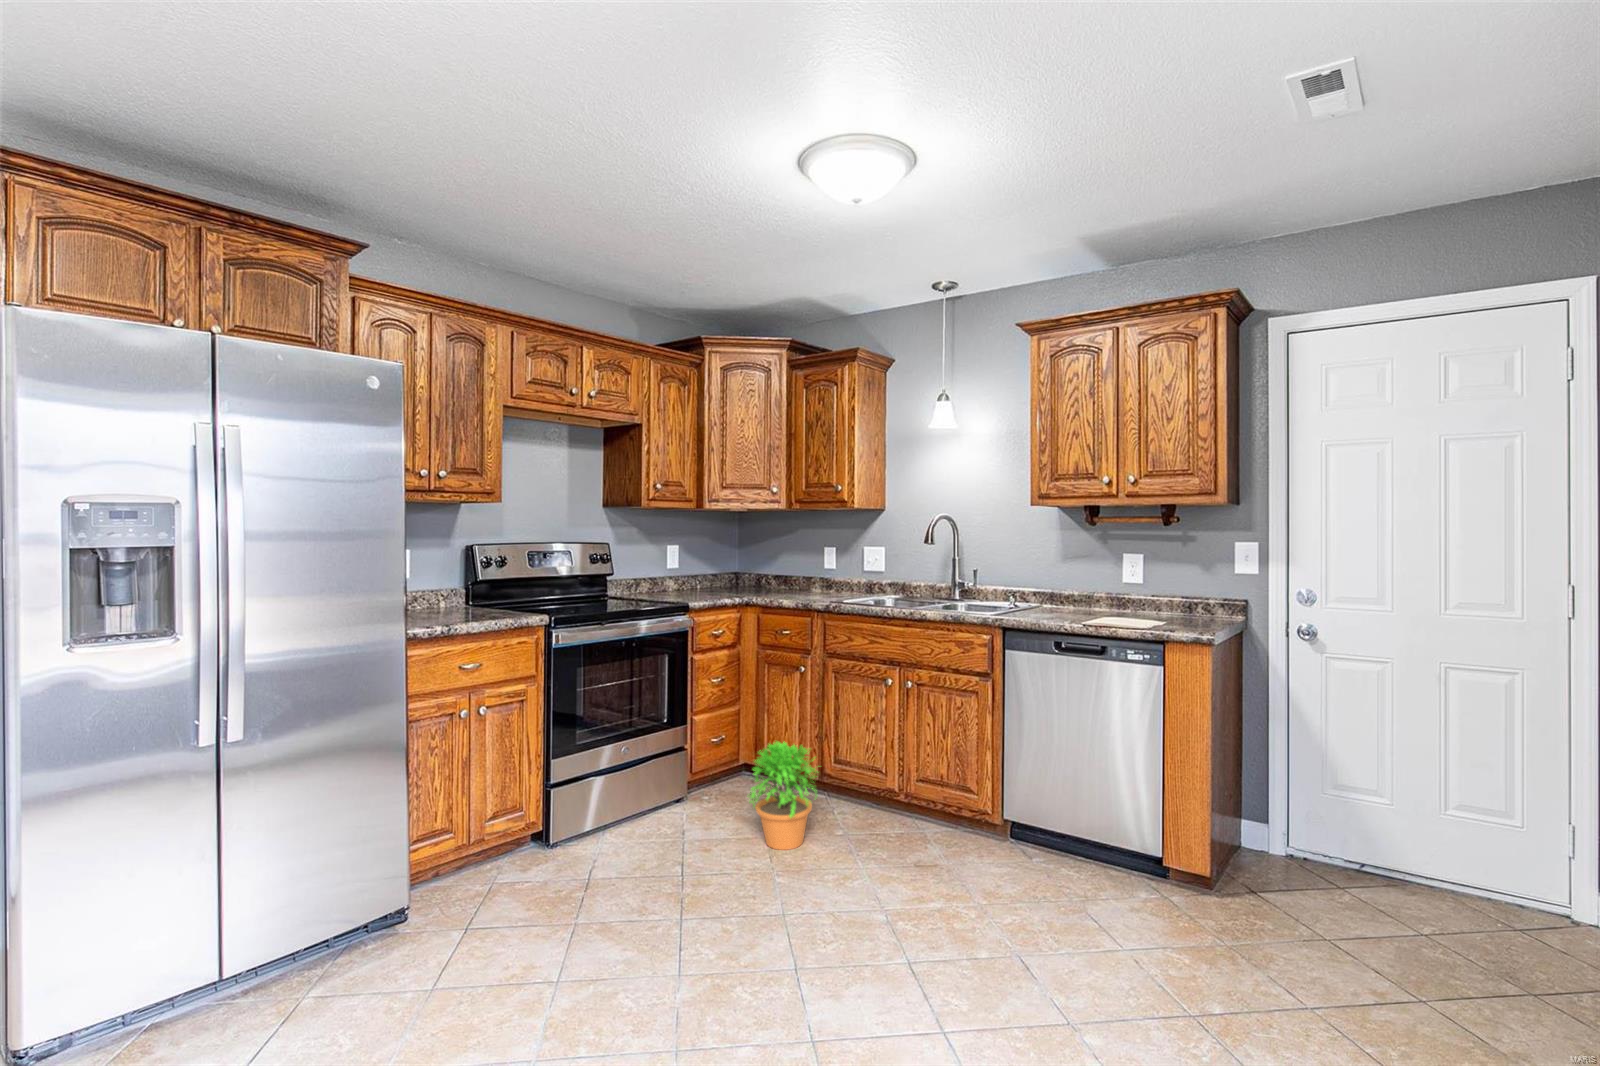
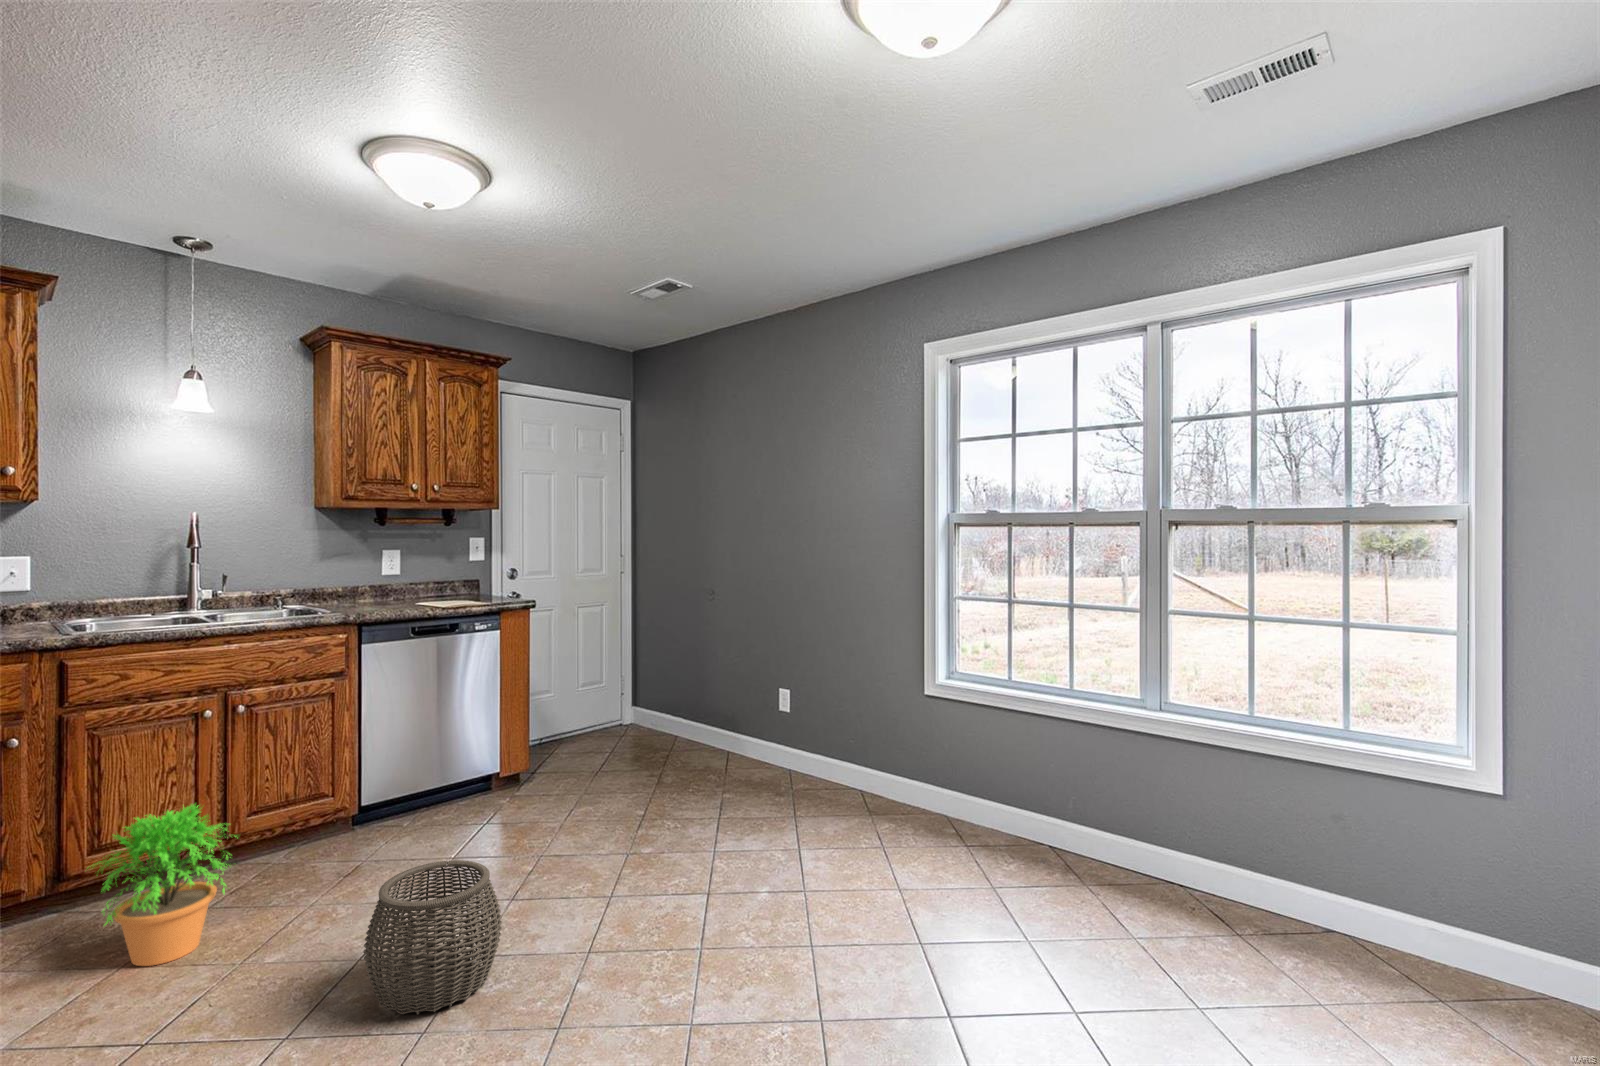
woven basket: none [679,855,791,992] -> present [363,860,502,1015]

